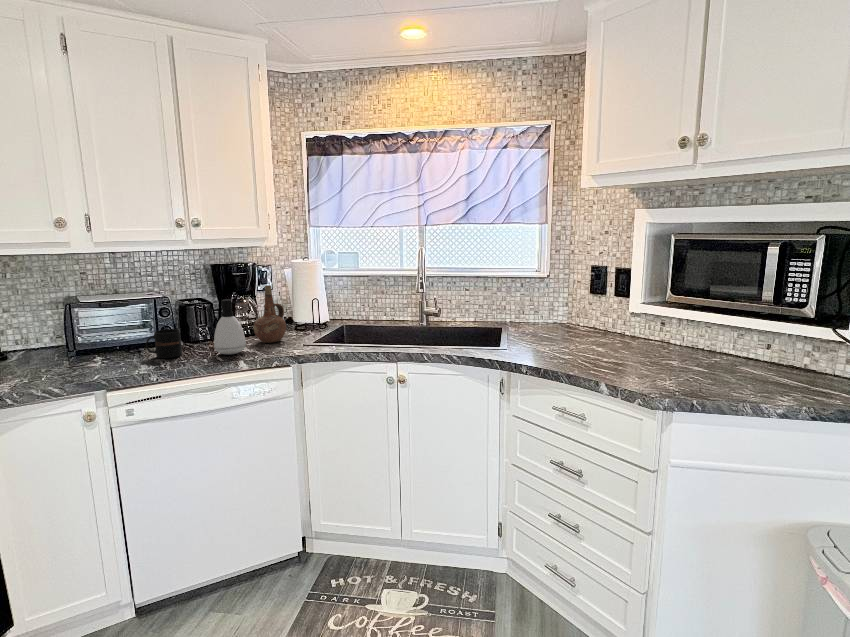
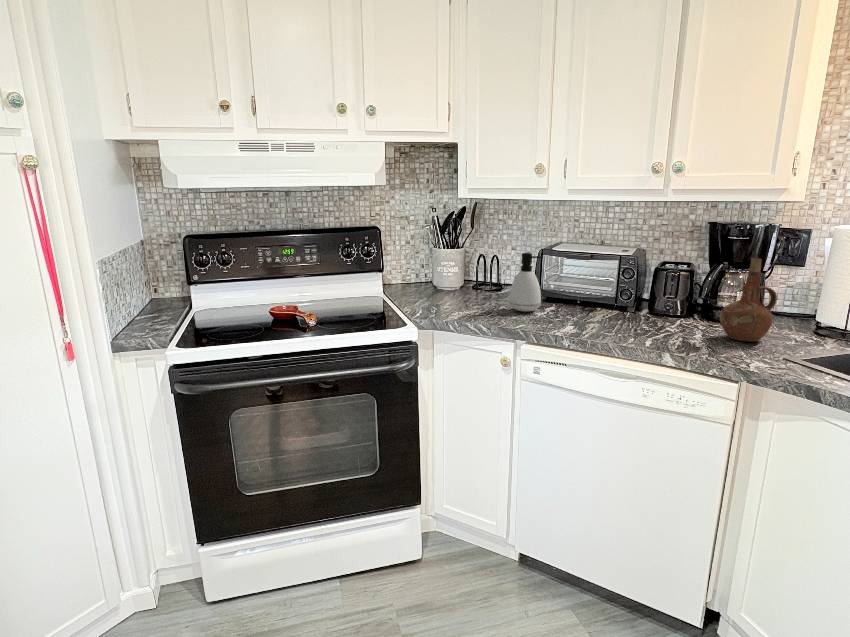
soap dispenser: present [214,299,246,354] -> present [509,252,542,312]
mug: present [146,329,182,358] -> none [584,293,623,327]

